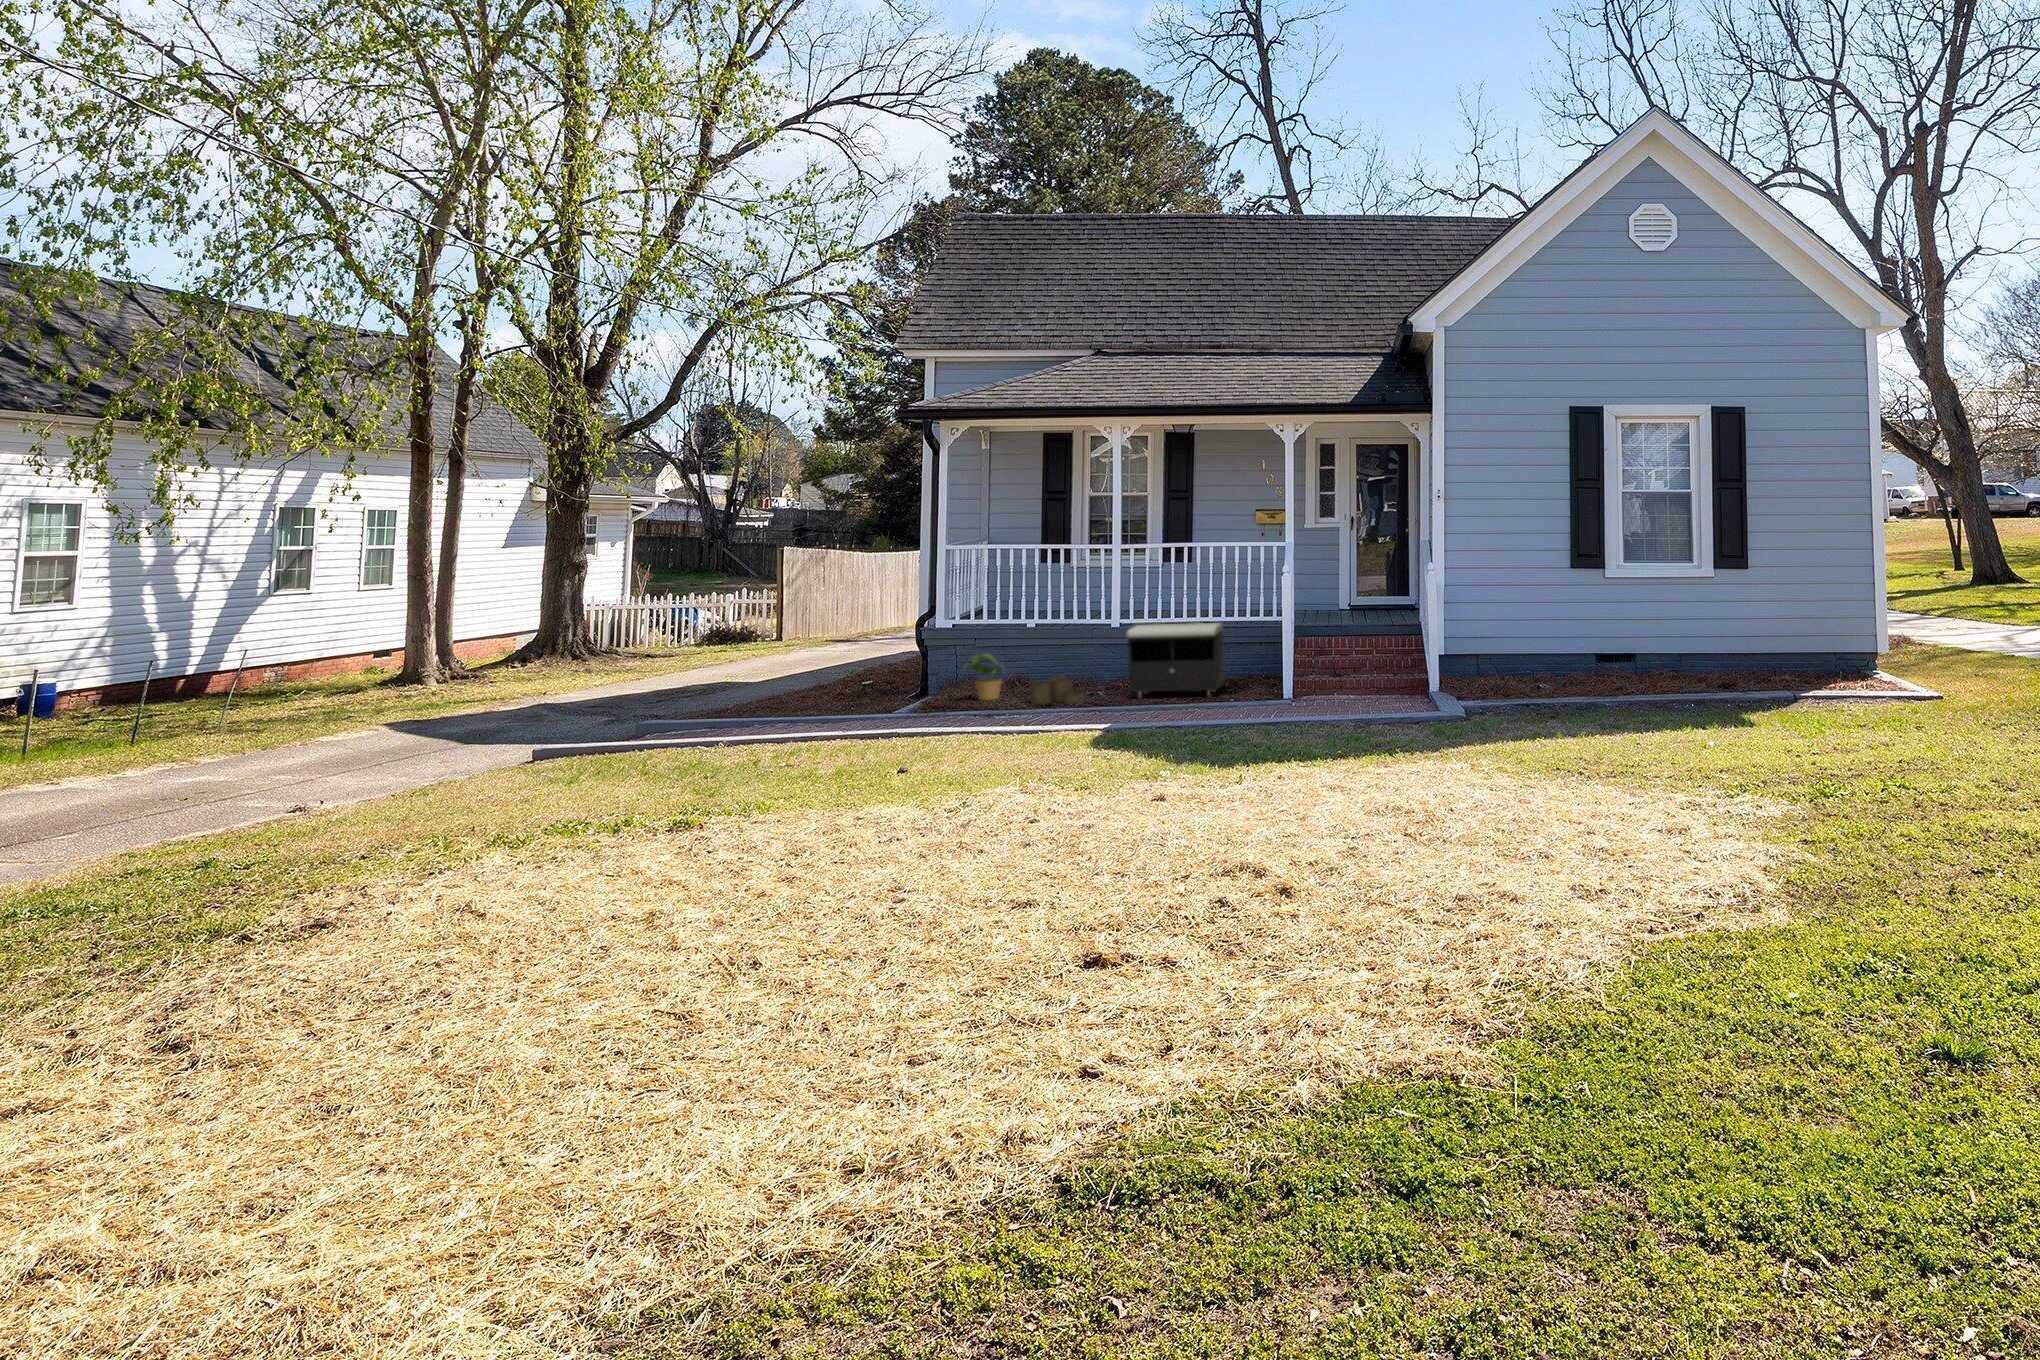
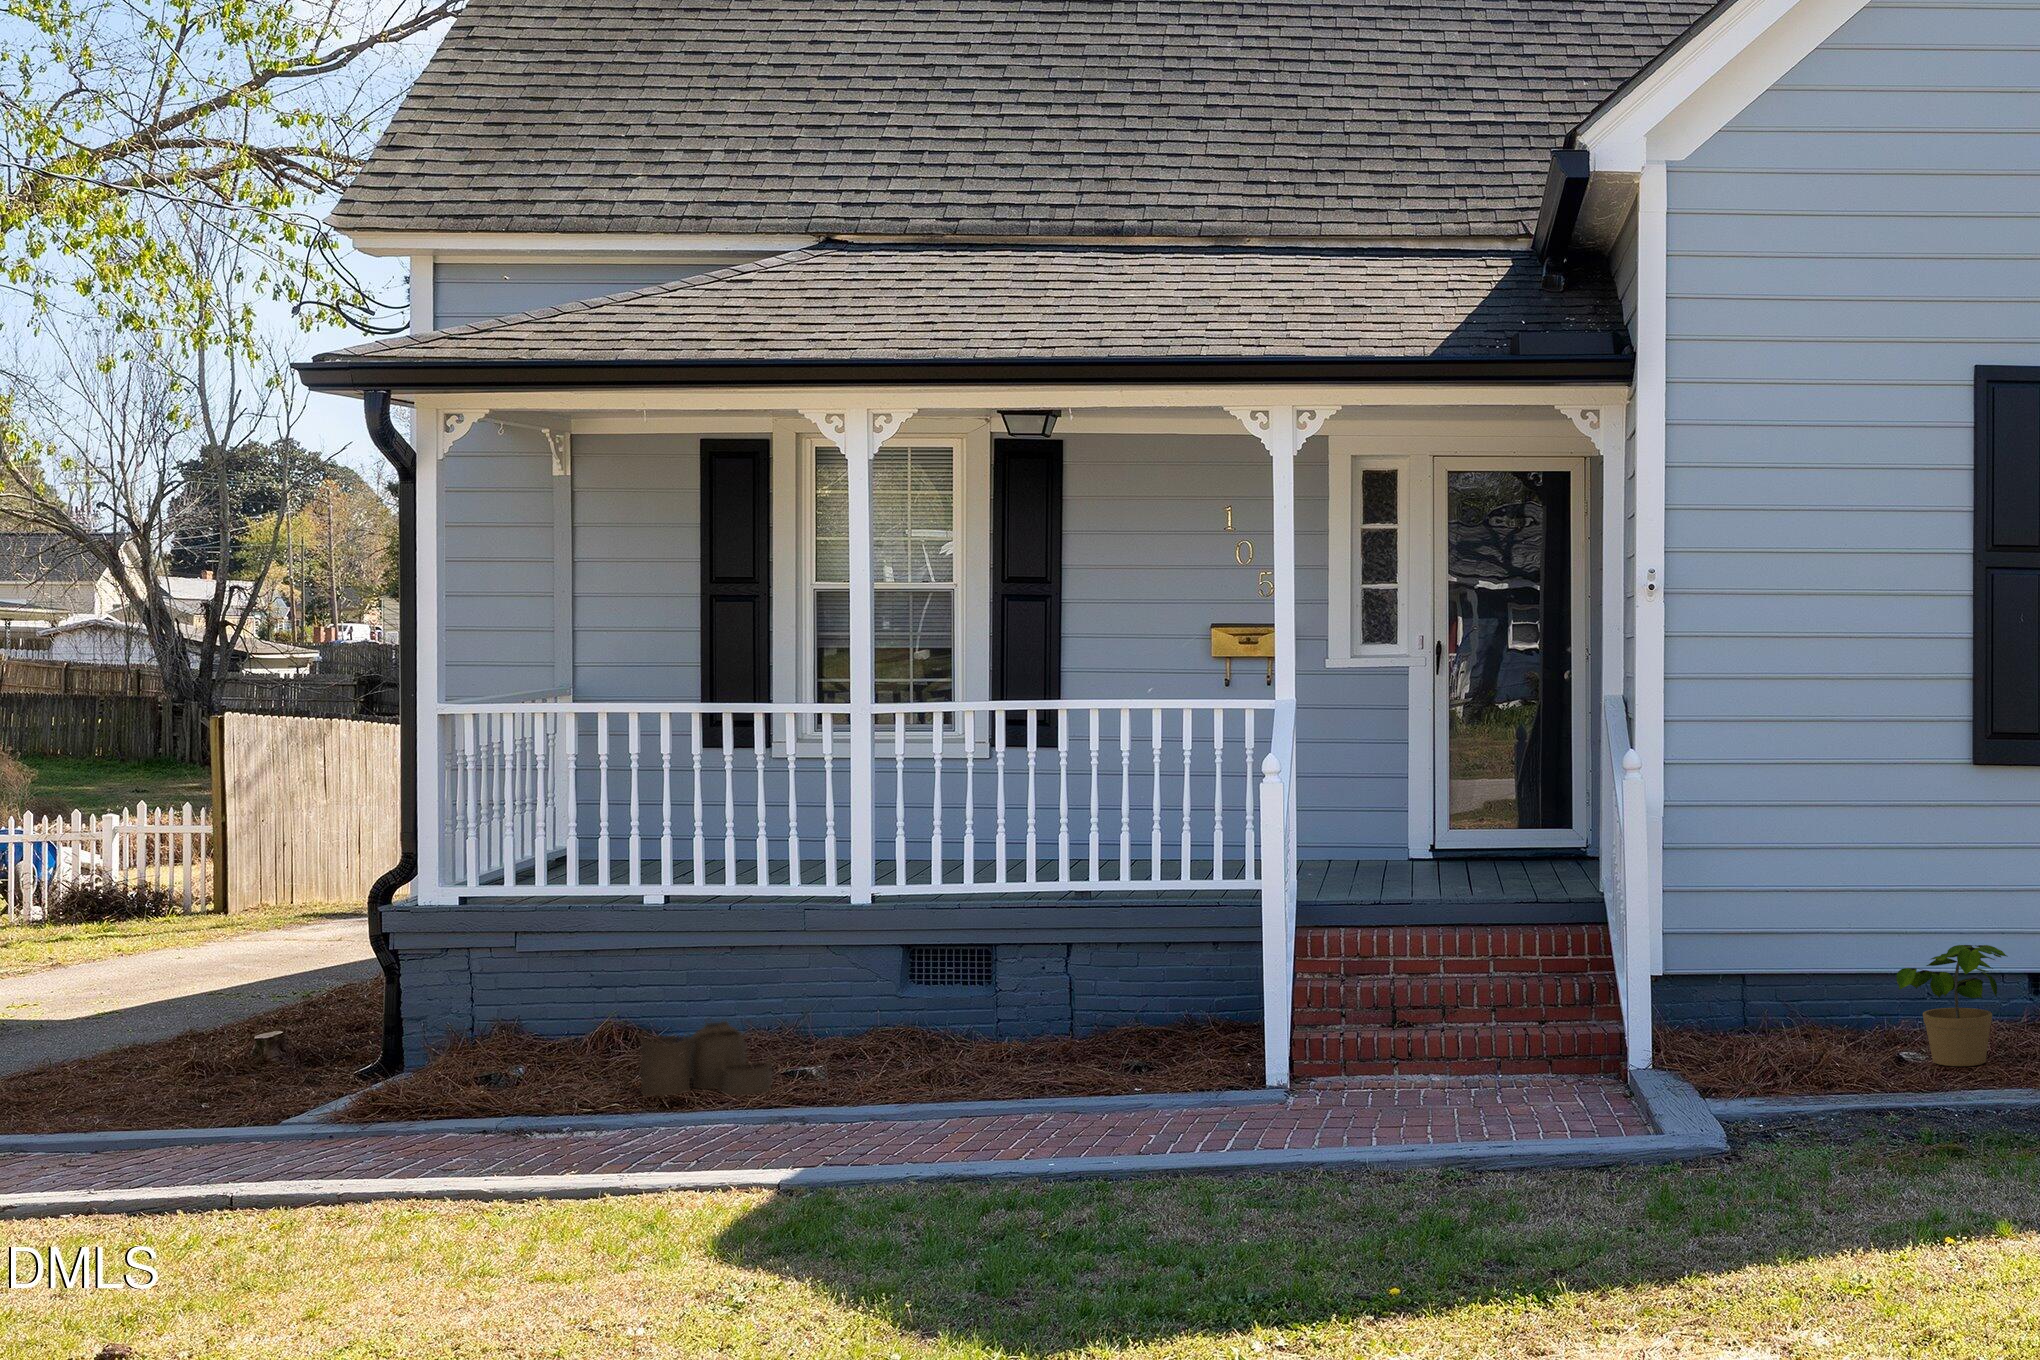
storage bench: present [1127,623,1224,698] -> none [882,893,1122,1080]
potted plant: present [963,654,1002,700] -> present [1896,945,2008,1066]

